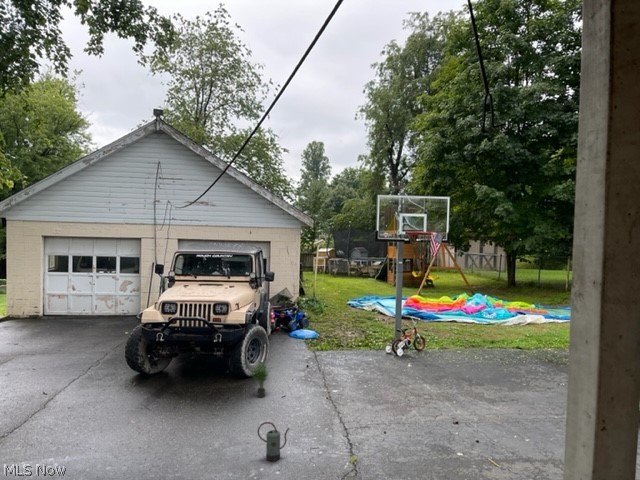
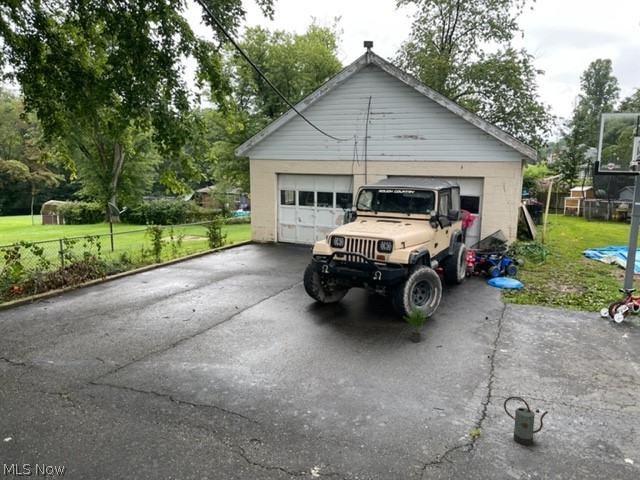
watering can: present [258,422,289,461] -> present [504,396,548,445]

